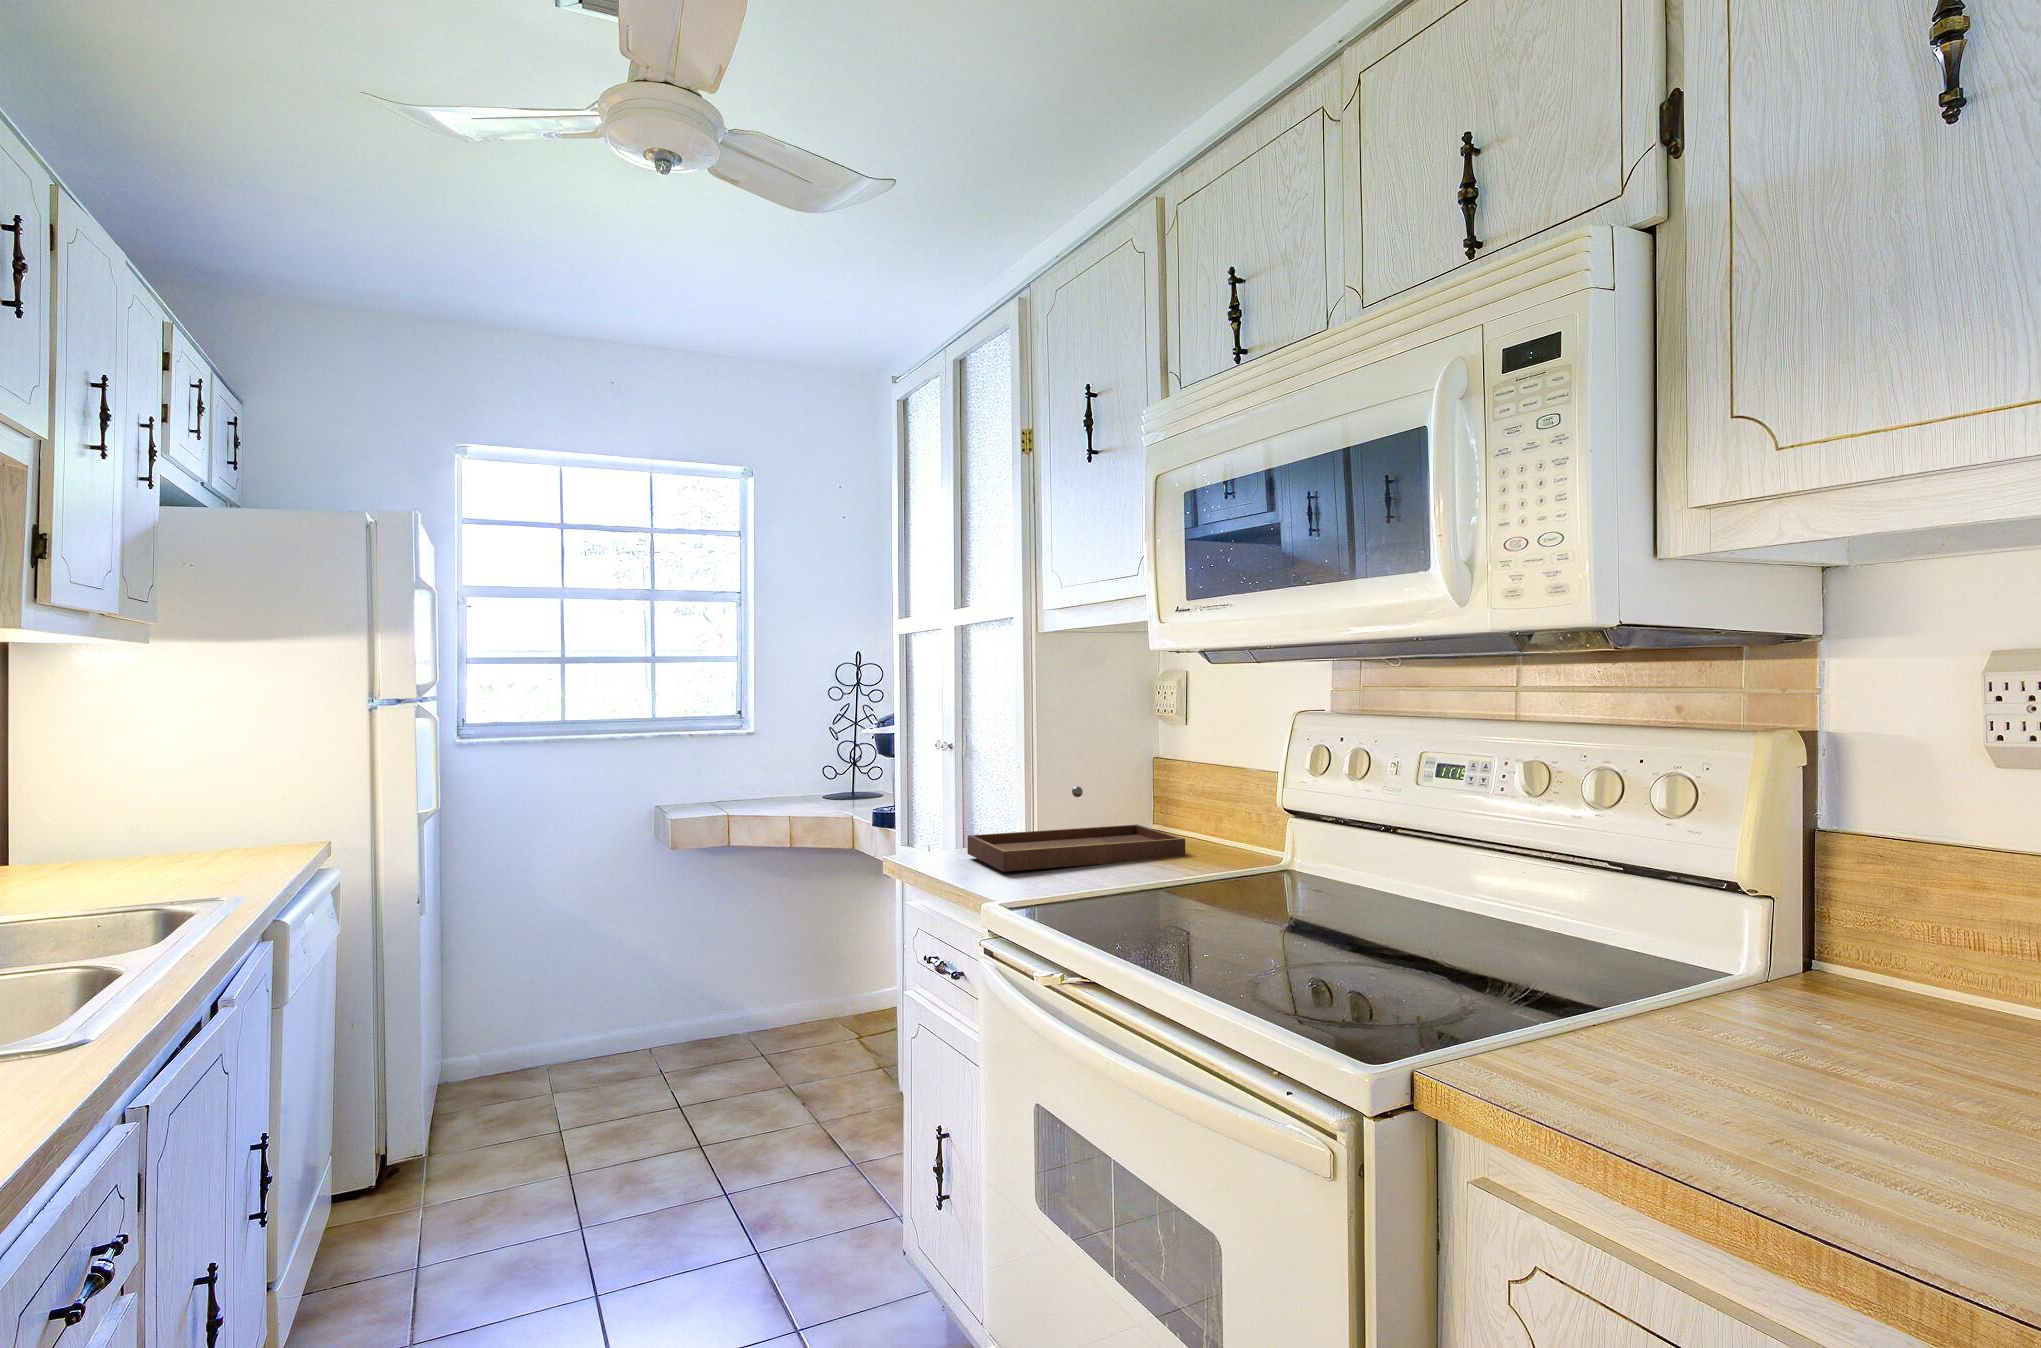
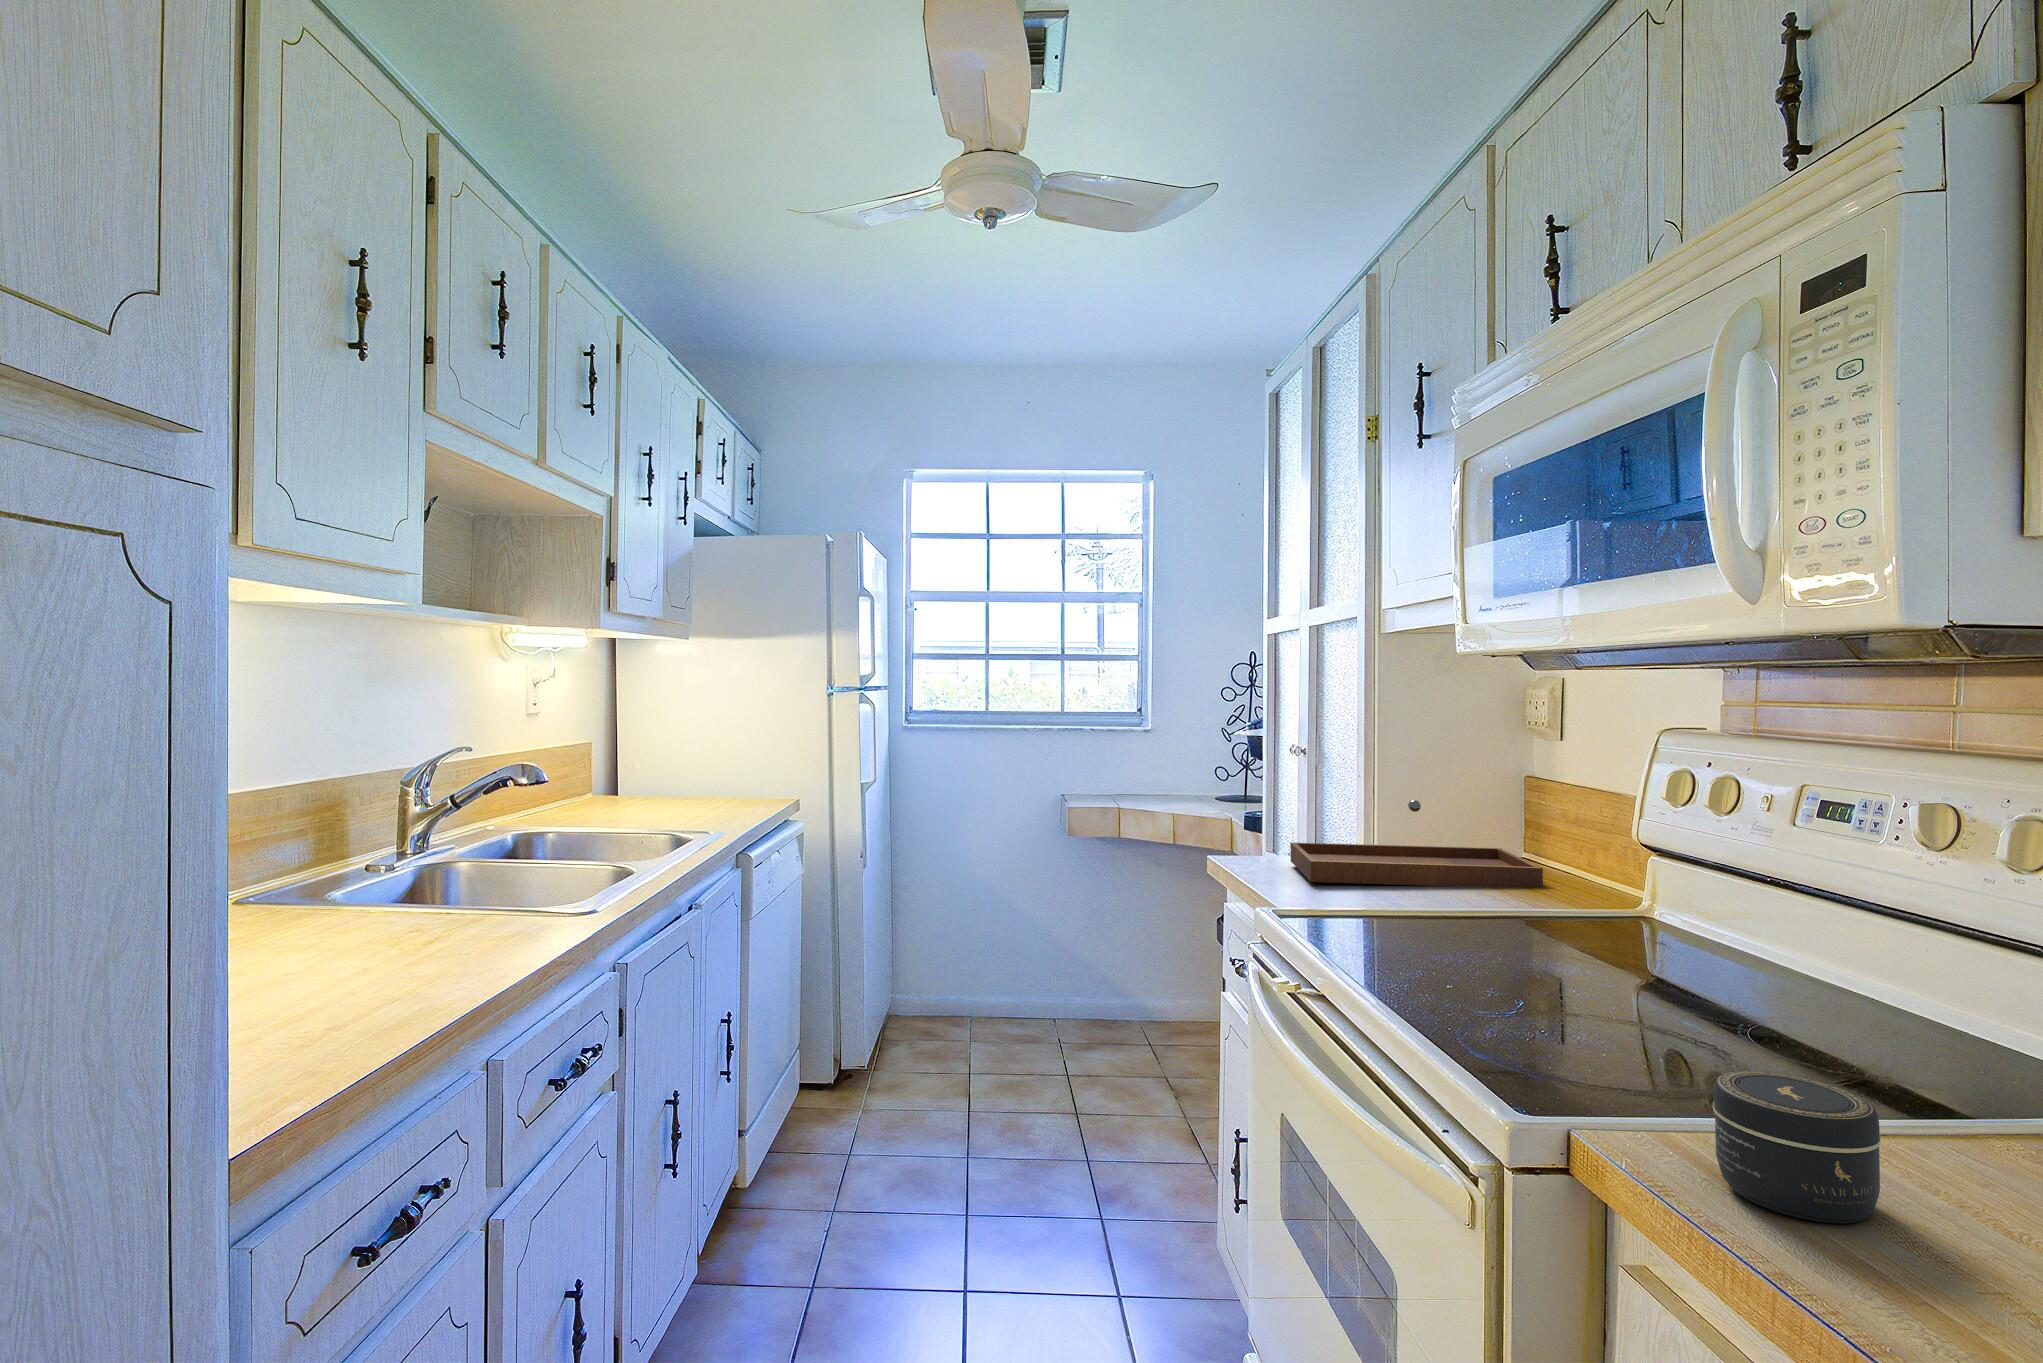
jar: none [1543,991,1667,1110] -> present [1713,1071,1881,1224]

